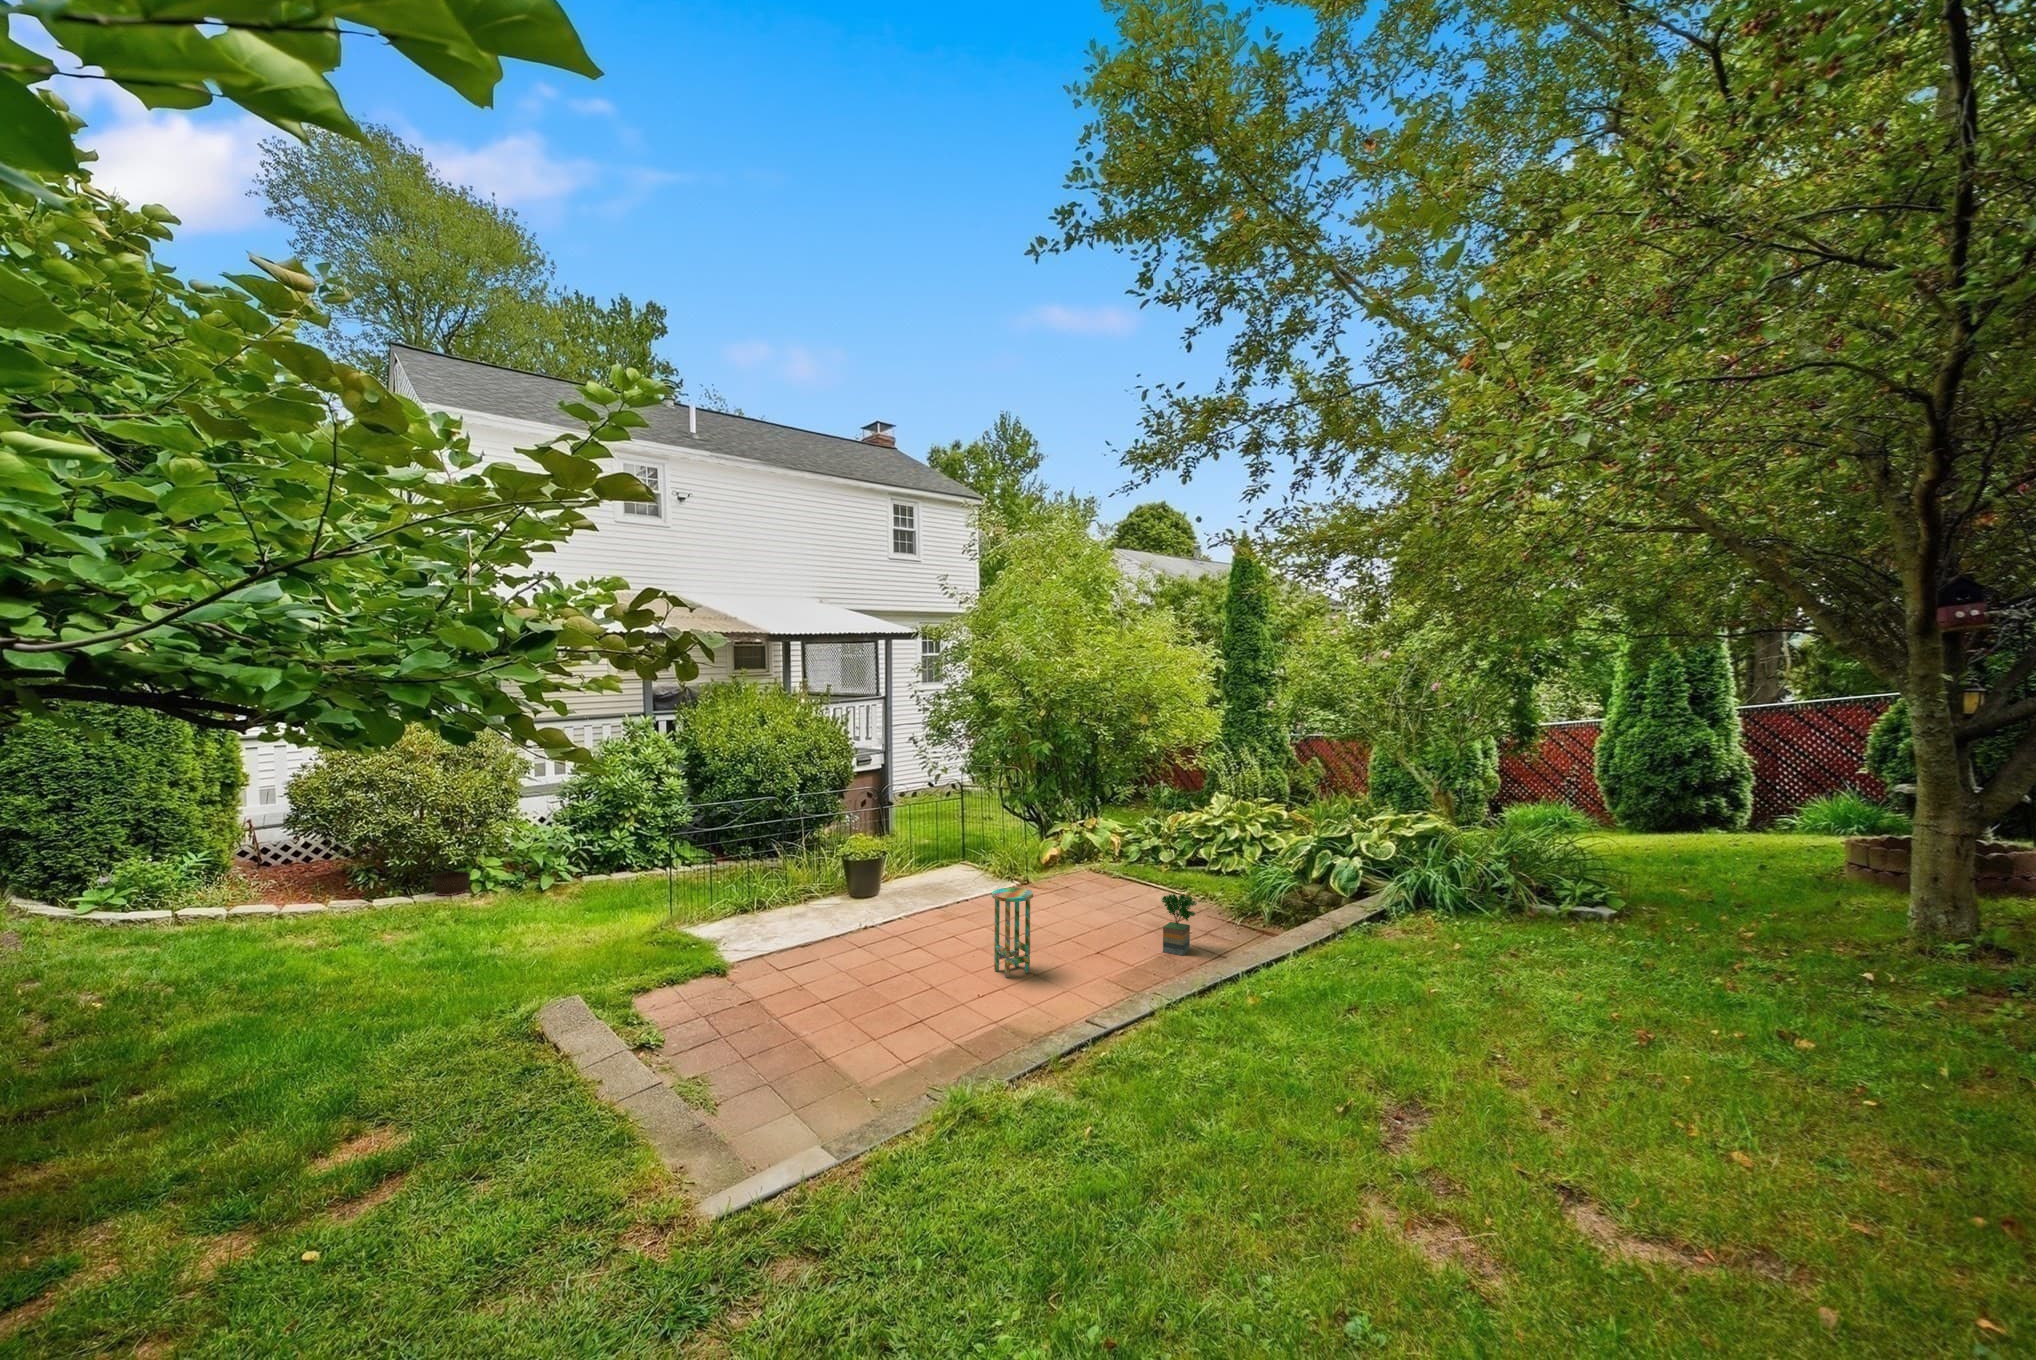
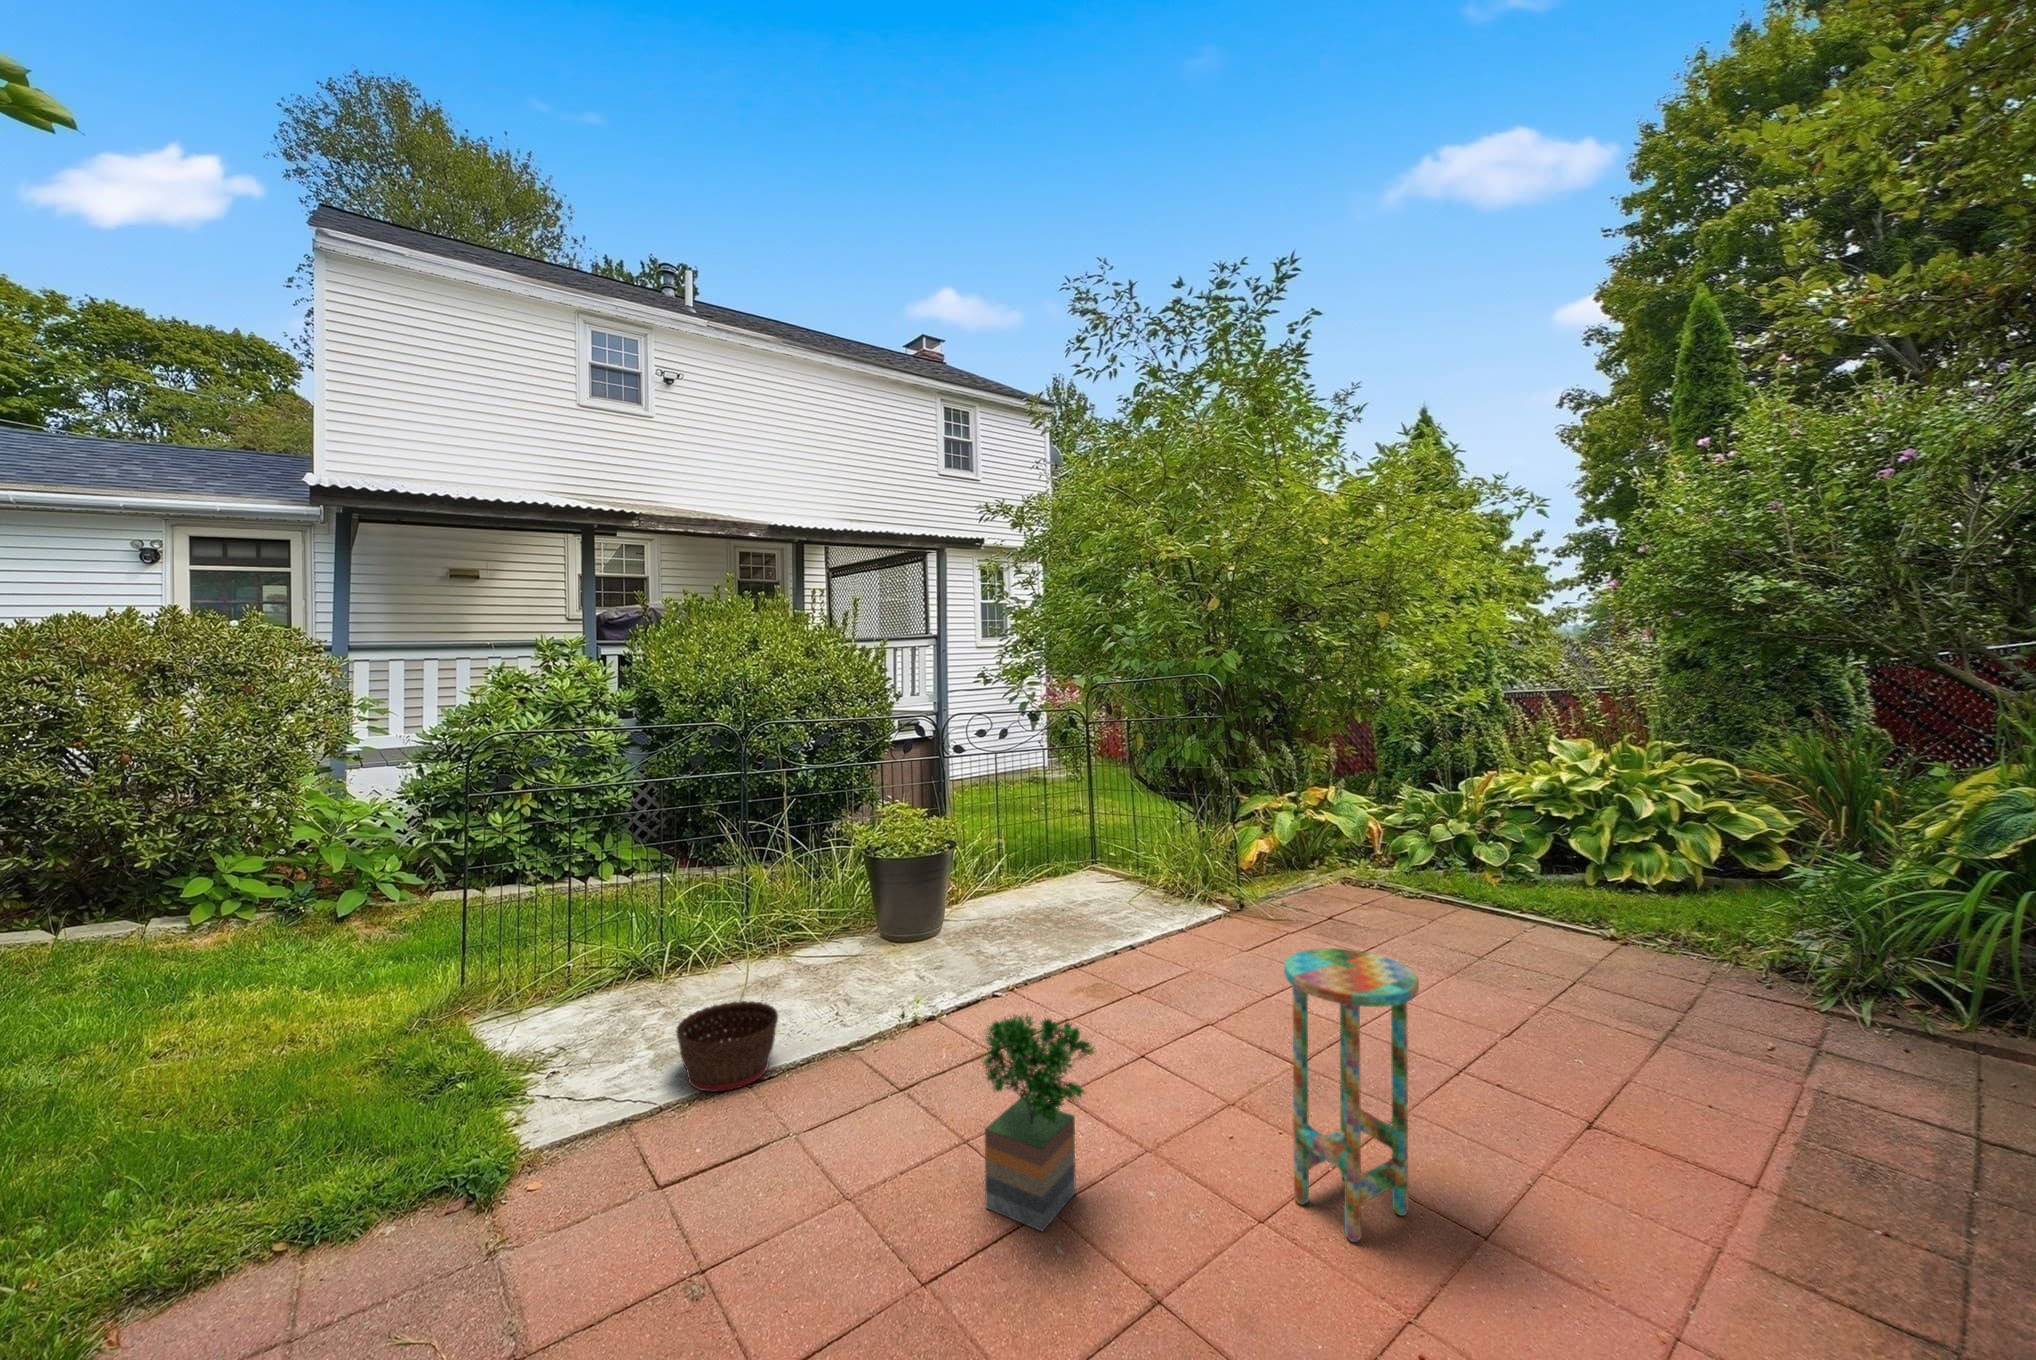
basket: present [431,871,471,896] -> present [677,1001,778,1092]
potted tree: present [1162,894,1197,956] -> present [982,1015,1094,1231]

